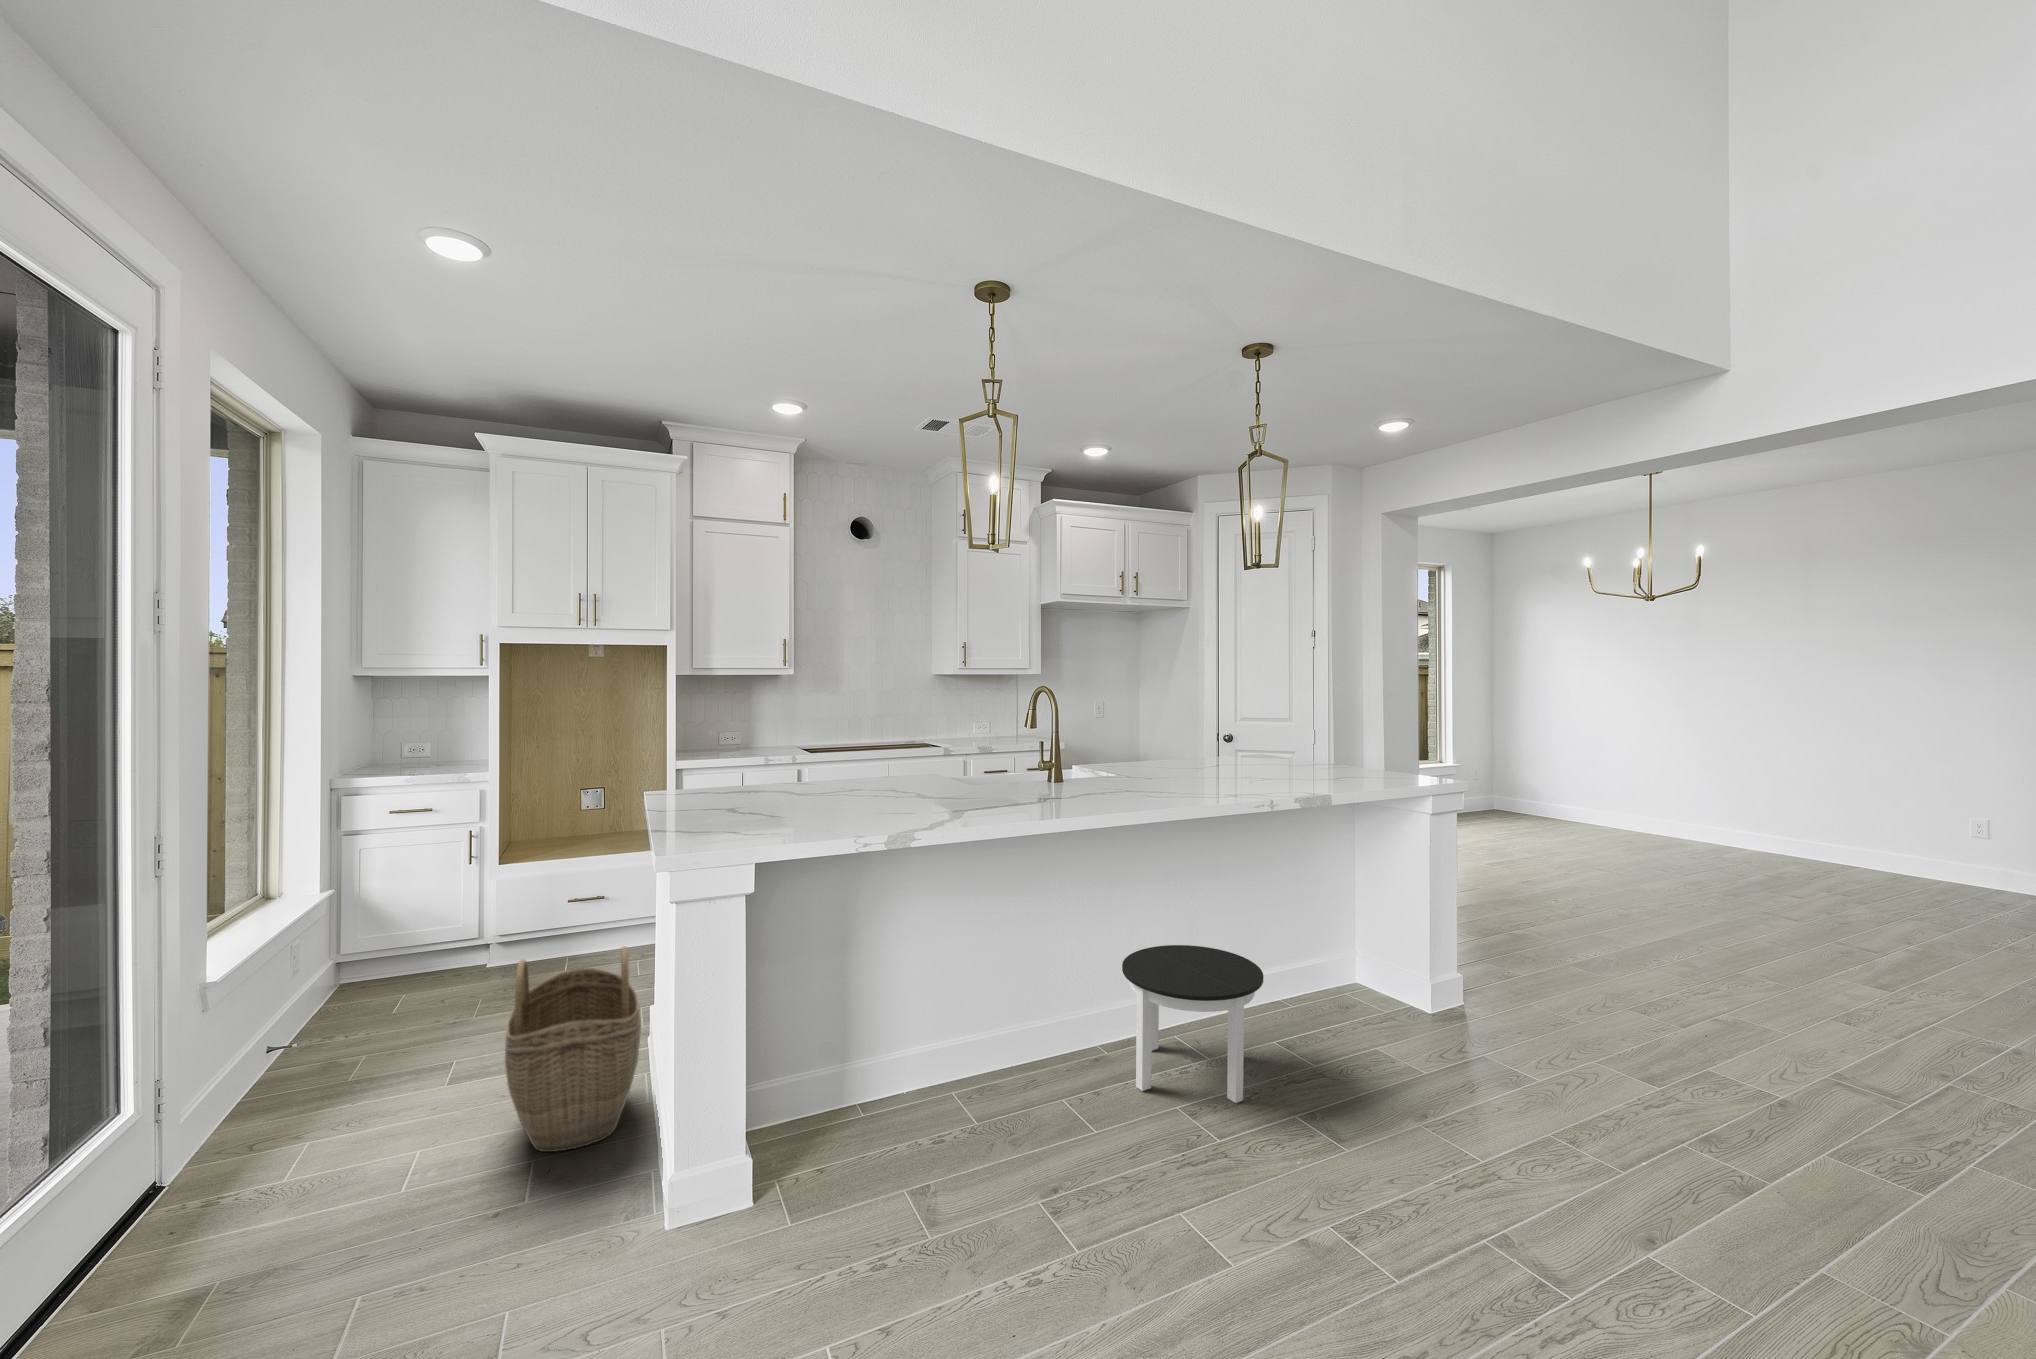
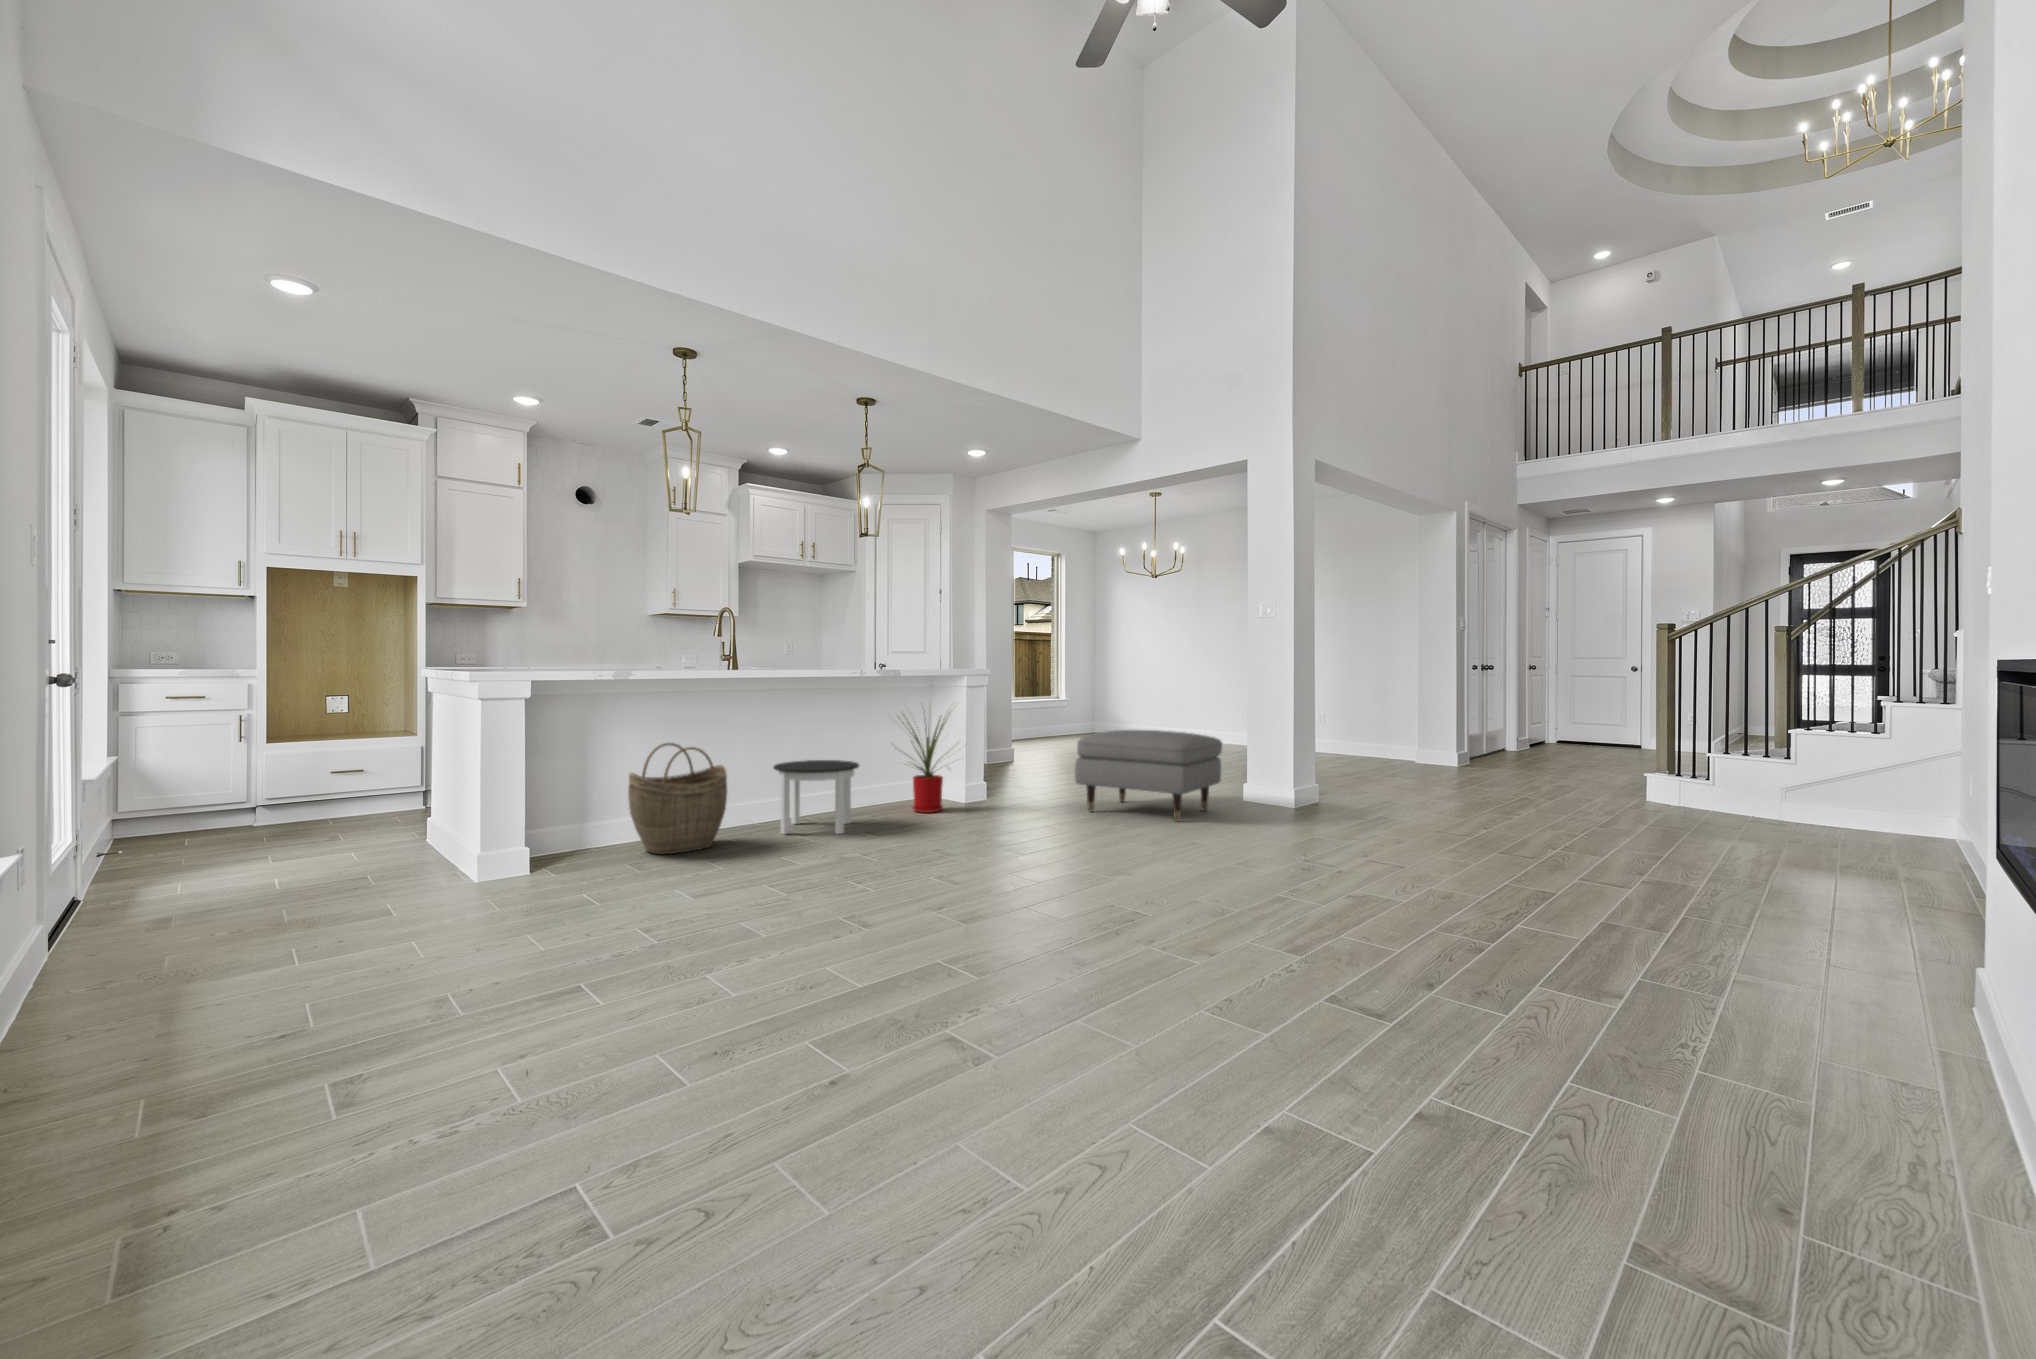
house plant: none [1288,838,1436,1035] -> present [897,719,947,813]
ottoman: none [1645,908,1991,1147] -> present [1075,730,1222,822]
woven basket: present [505,946,641,1152] -> present [628,743,728,854]

